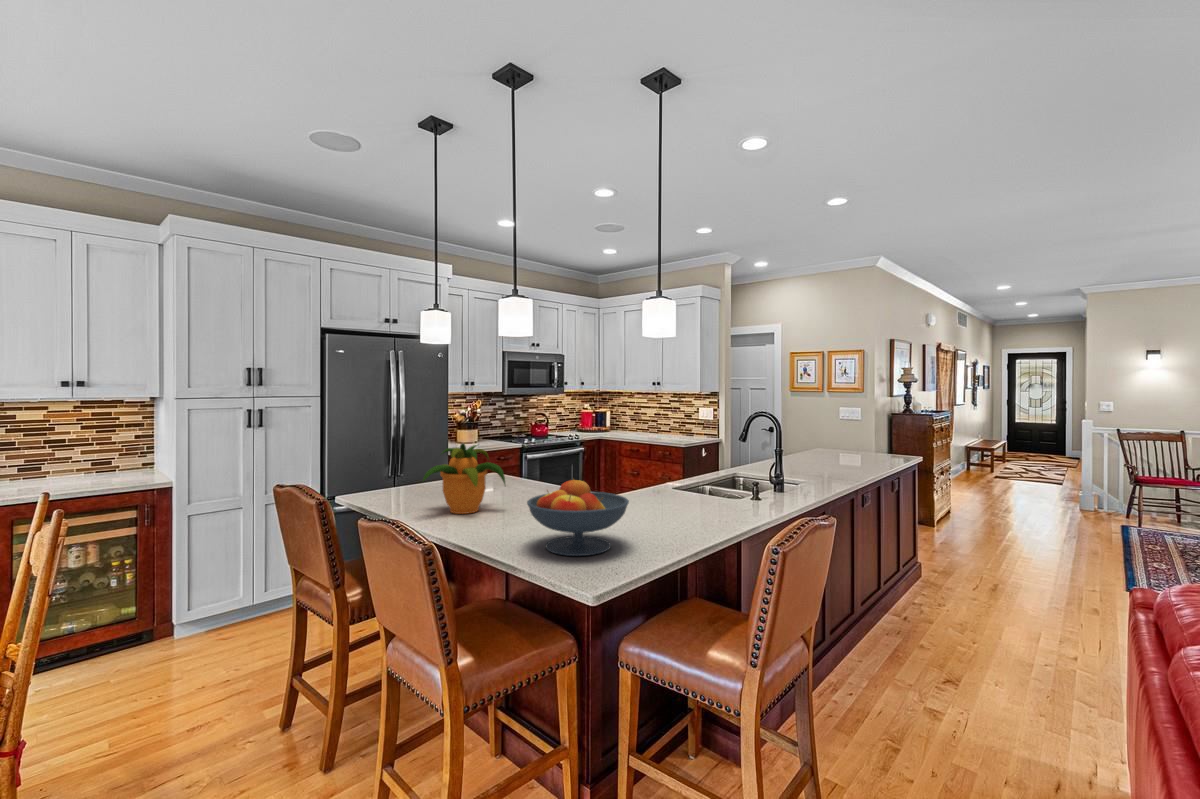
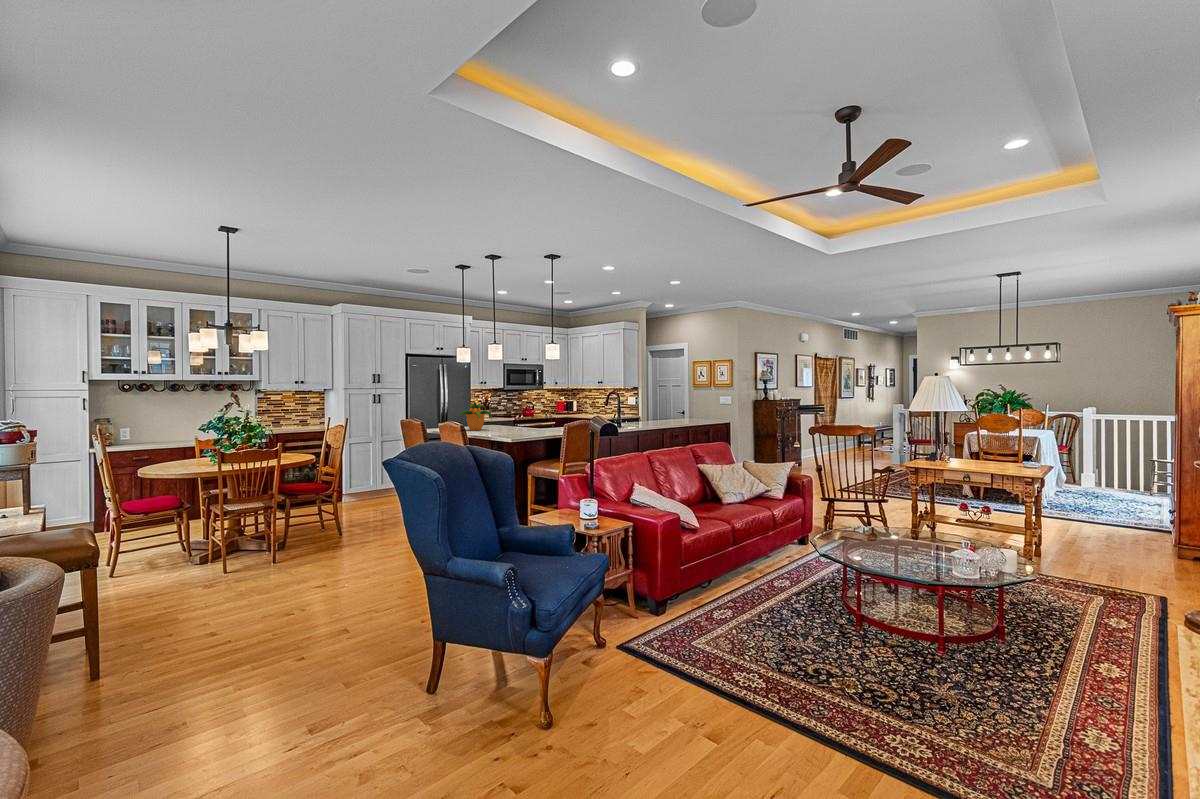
fruit bowl: present [527,479,629,556] -> none [495,411,531,435]

